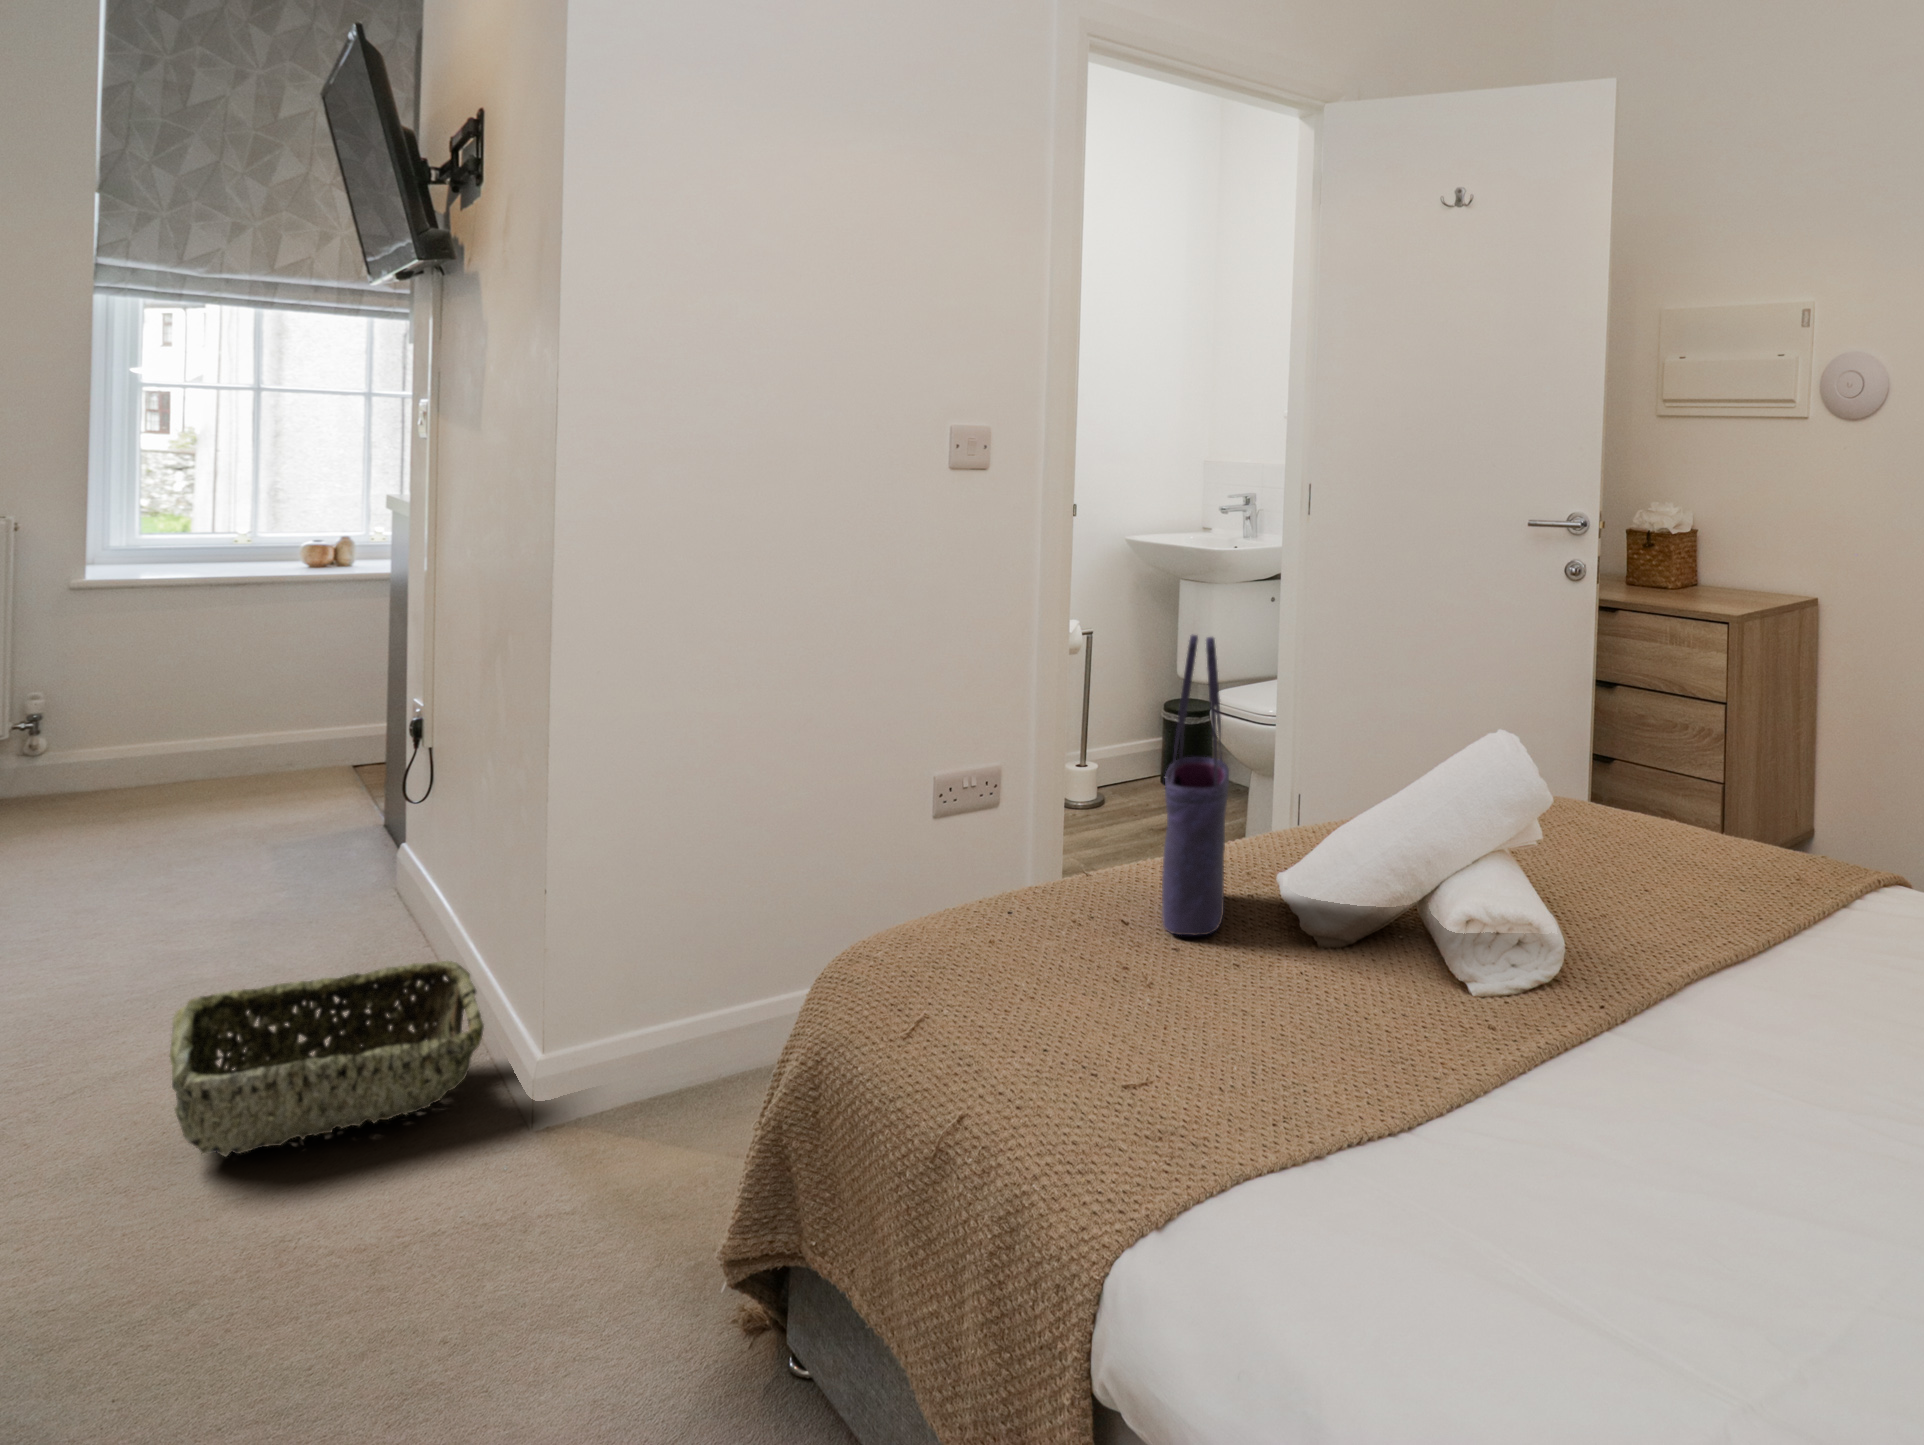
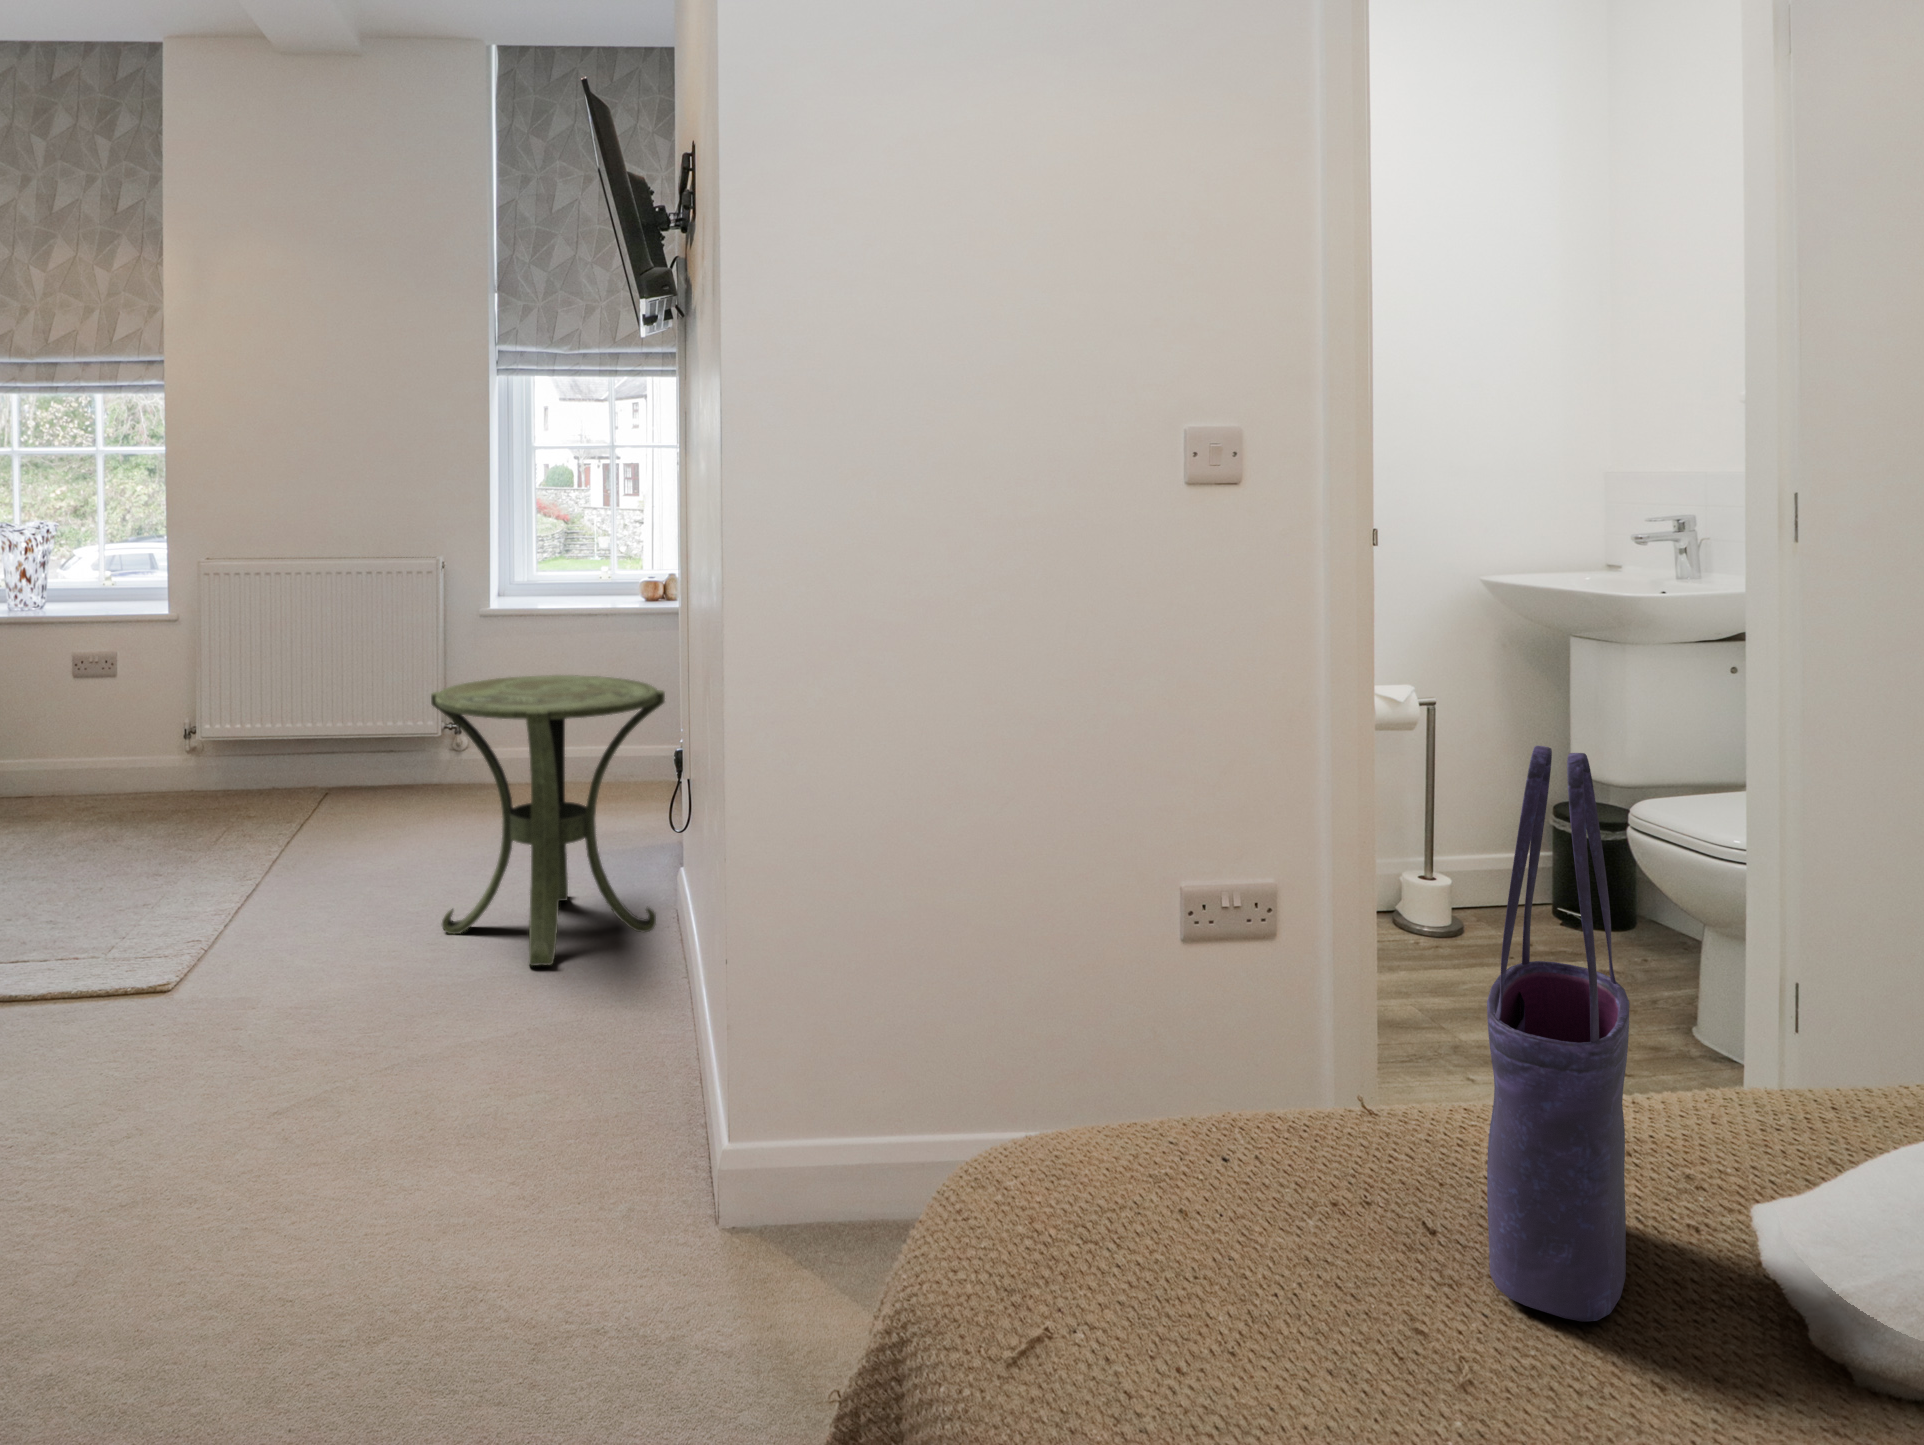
side table: none [68,650,395,967] -> present [431,675,665,966]
woven basket: present [170,961,484,1157] -> none [422,1002,681,1170]

